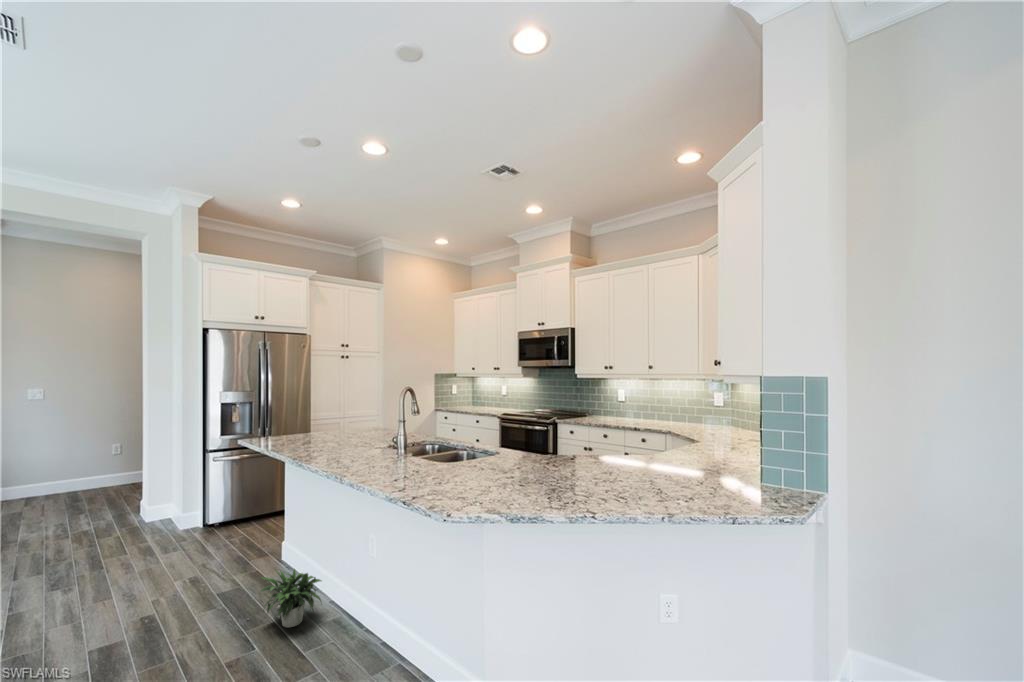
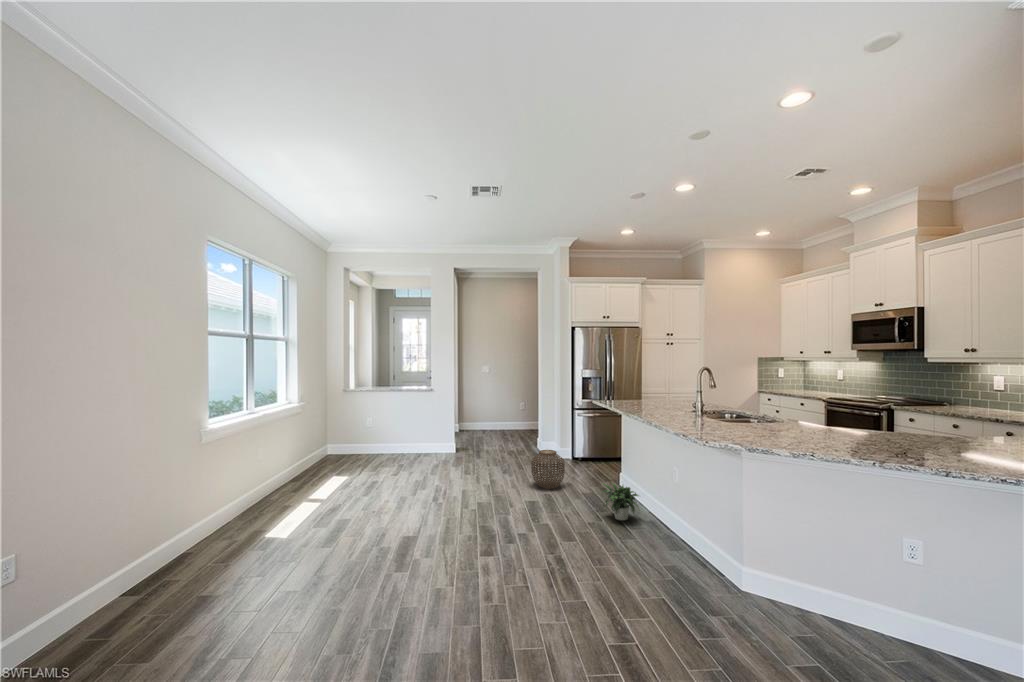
woven basket: none [120,532,189,602] -> present [531,450,565,489]

